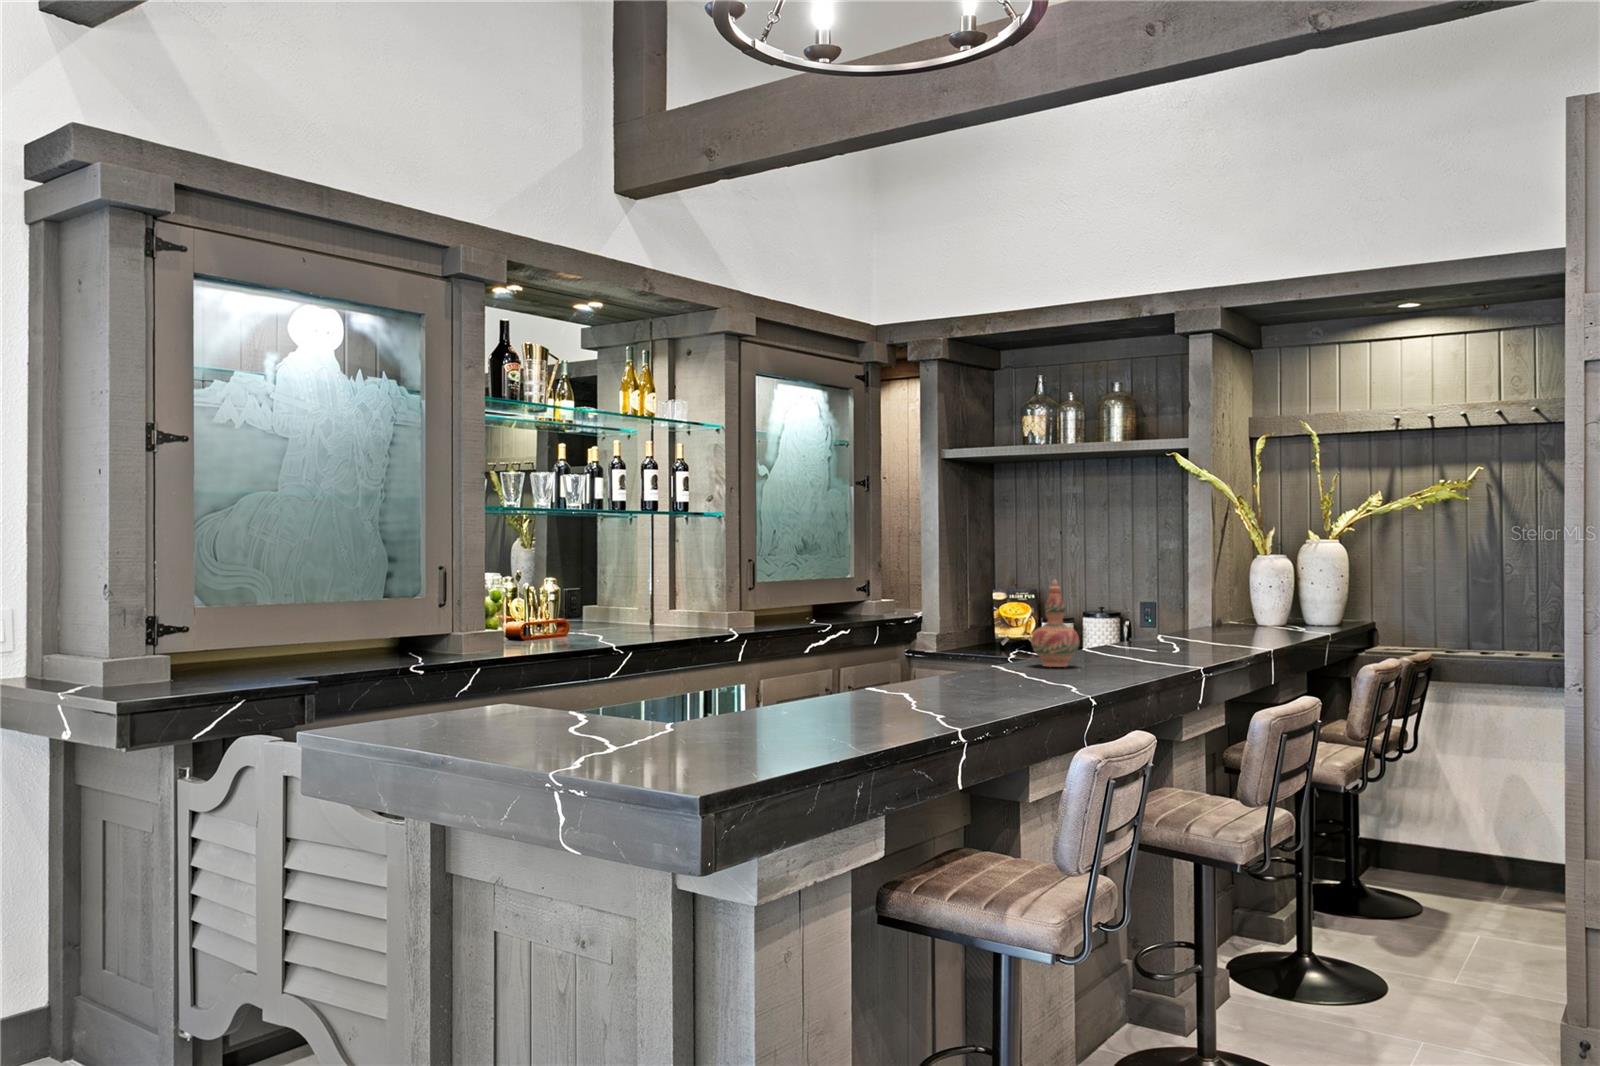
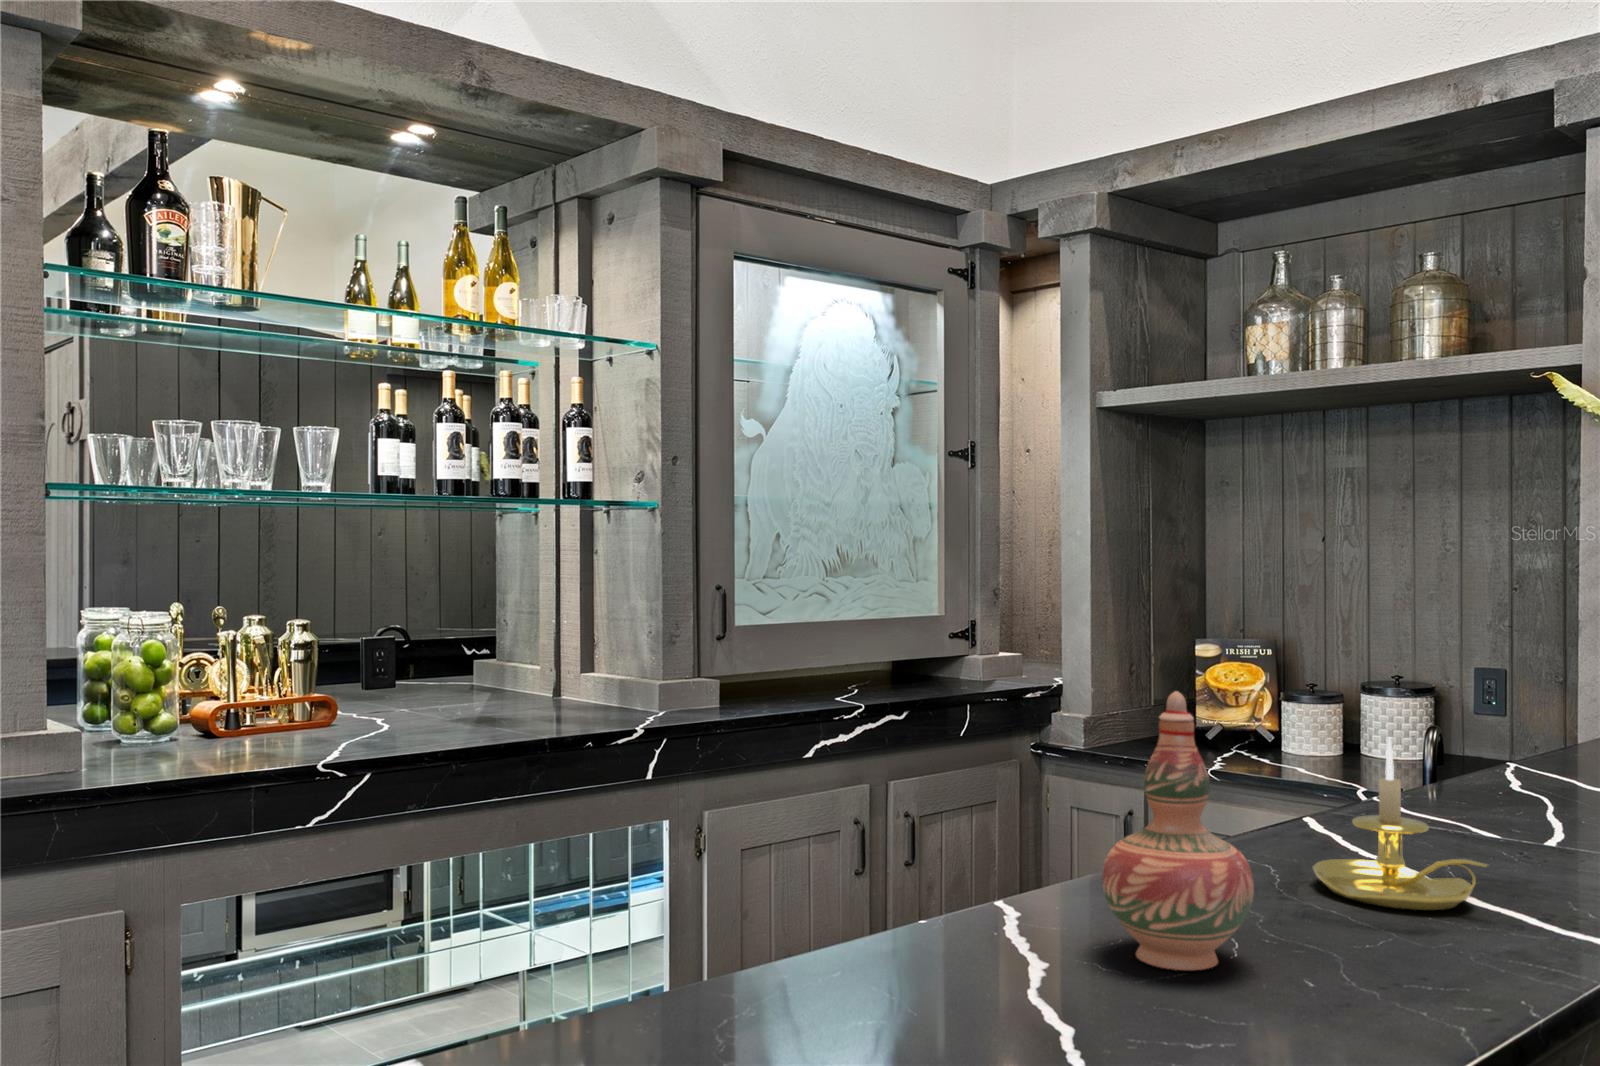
candle holder: none [1089,601,1148,658] -> present [1312,737,1488,910]

